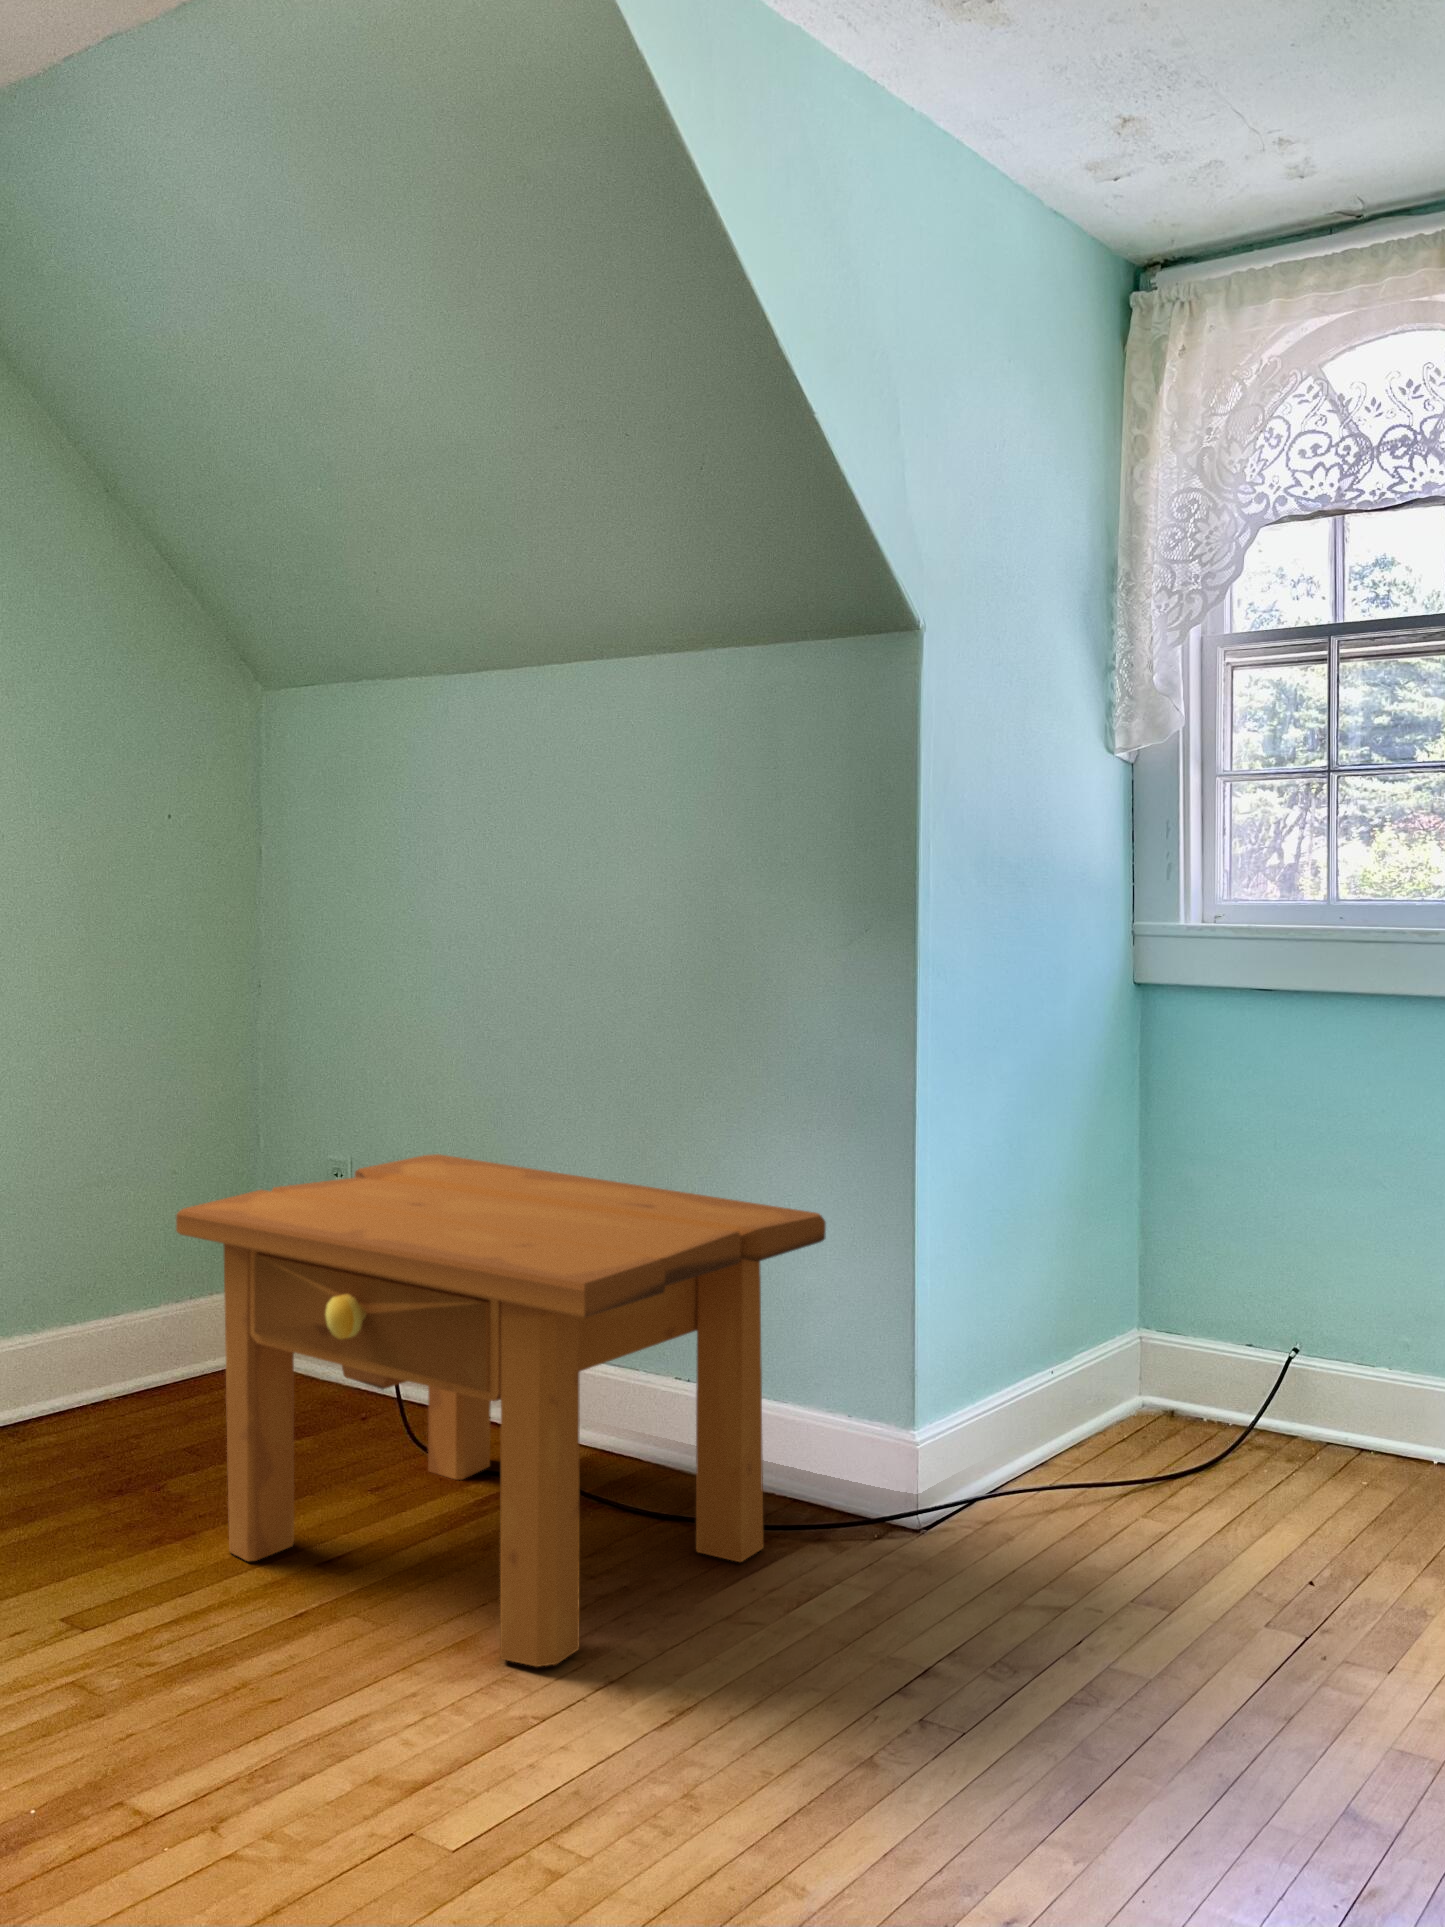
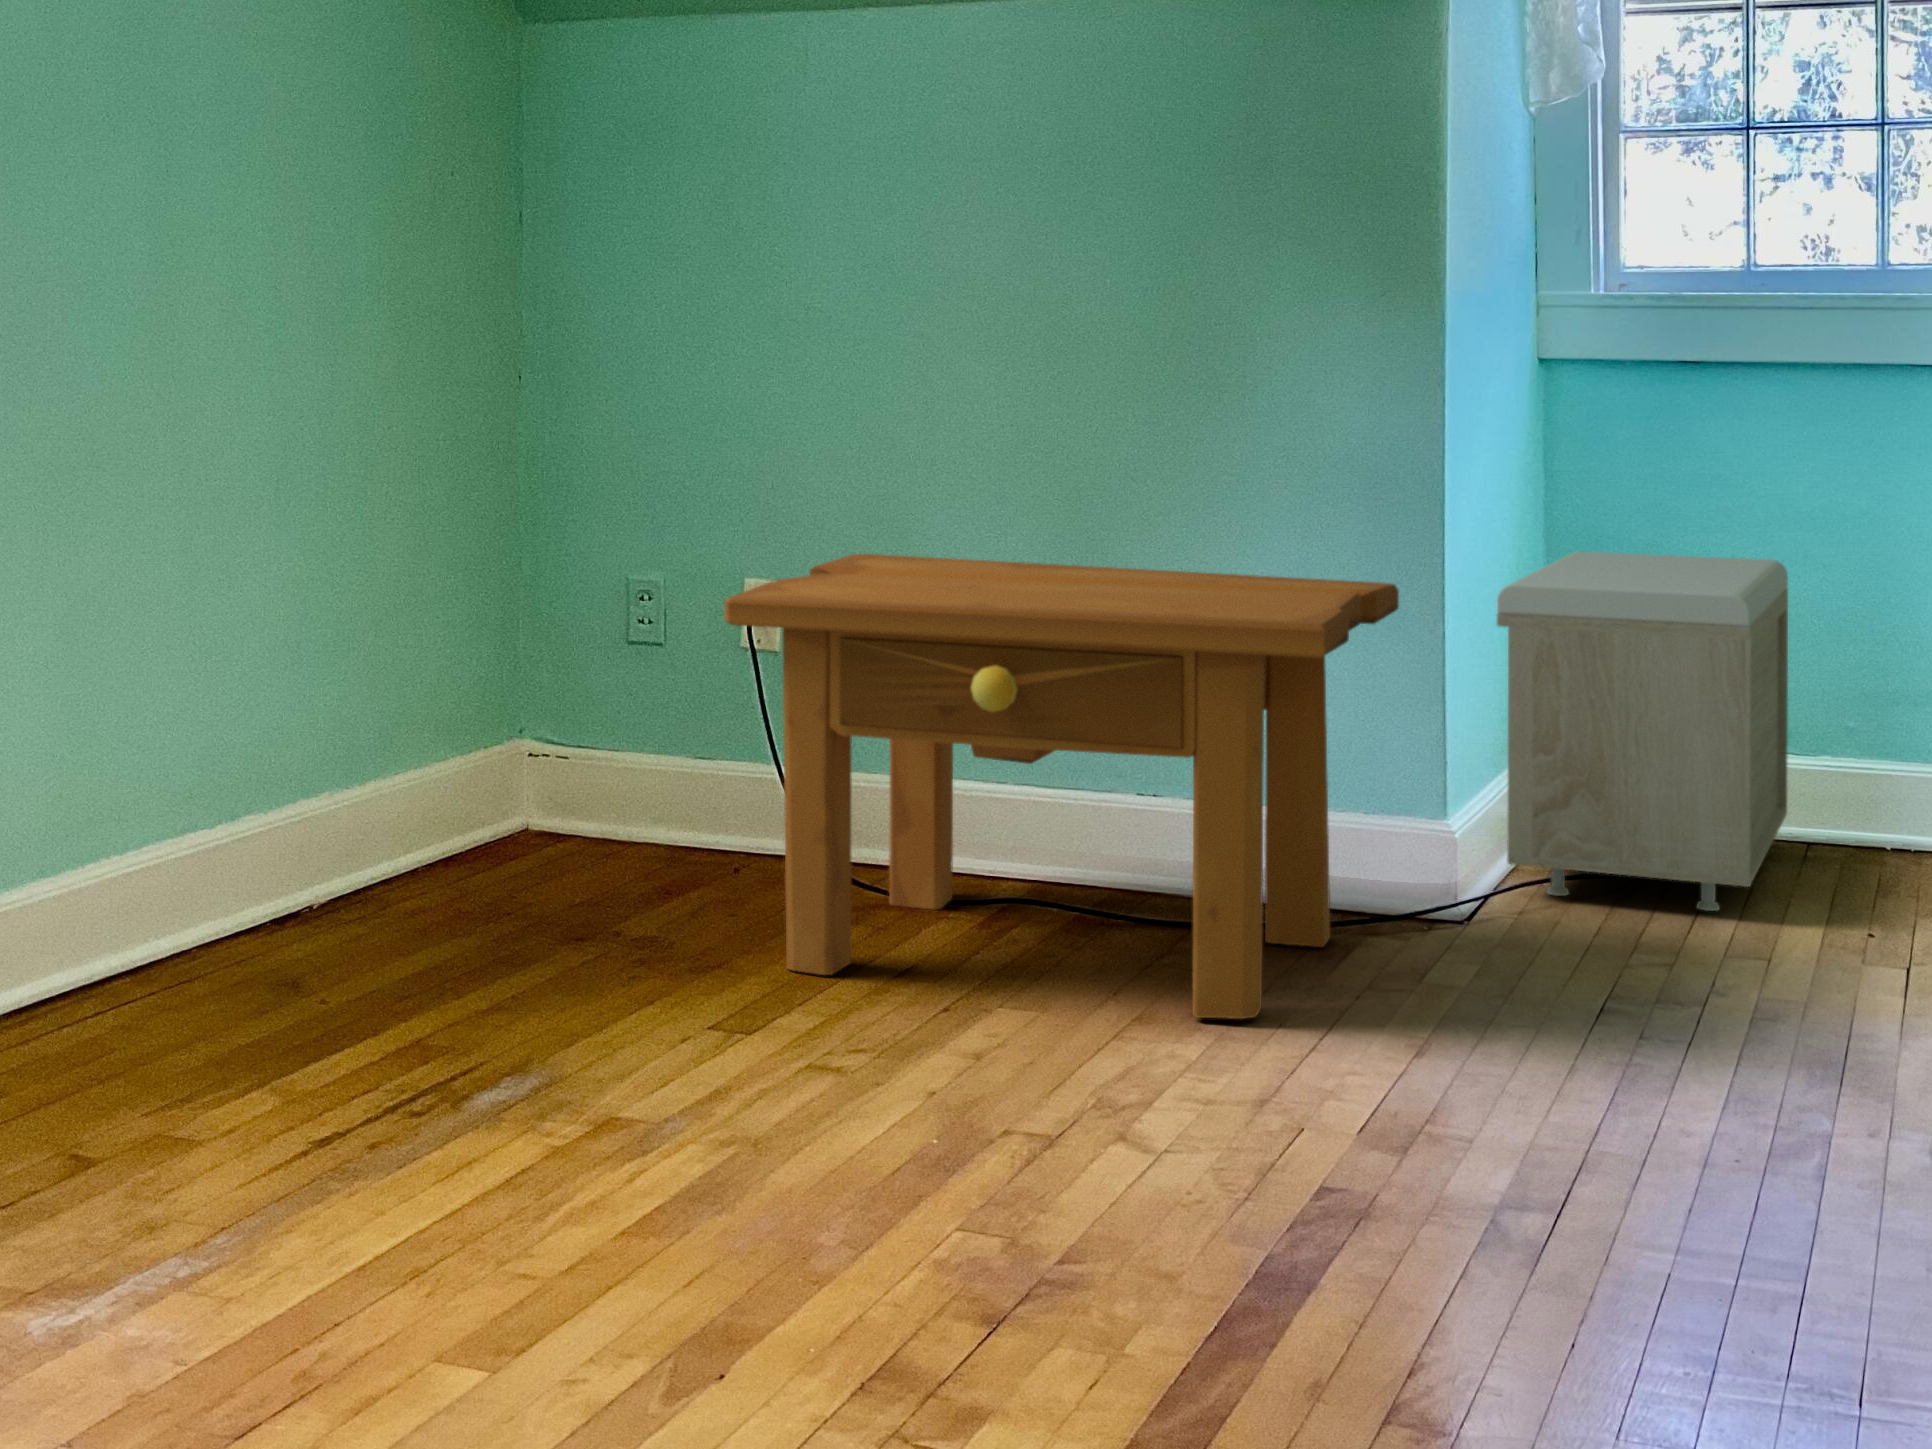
storage bench: none [984,1162,1339,1542] -> present [1497,552,1788,911]

